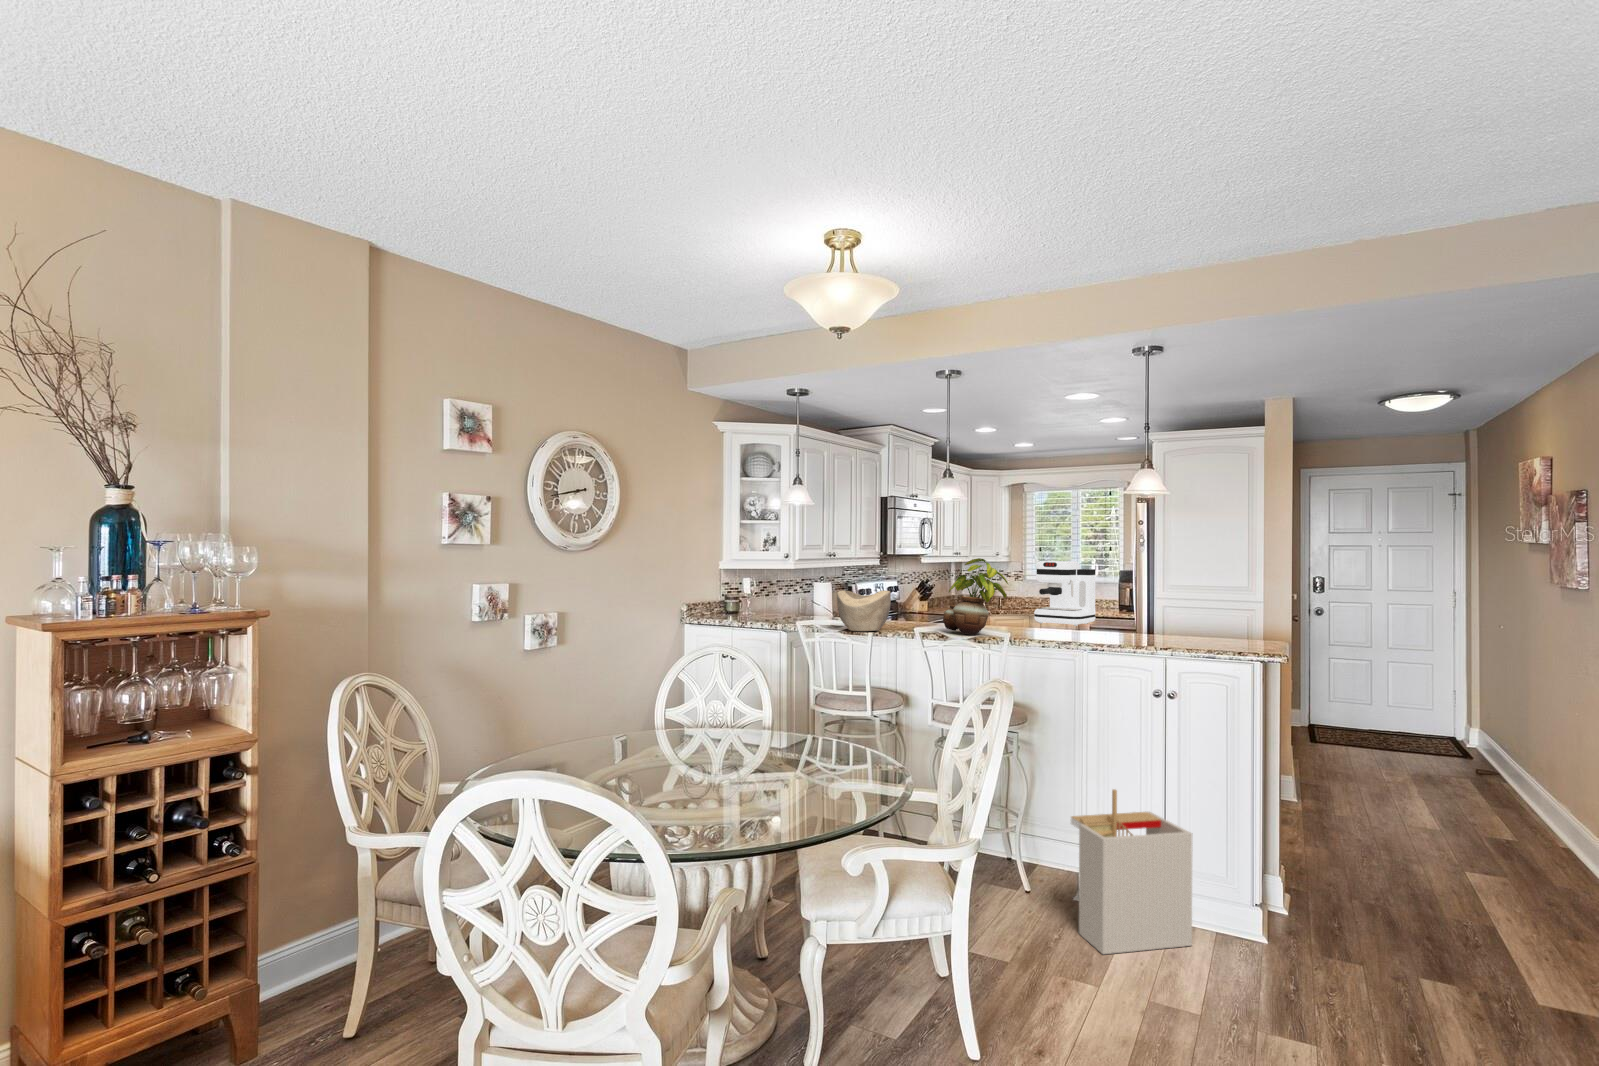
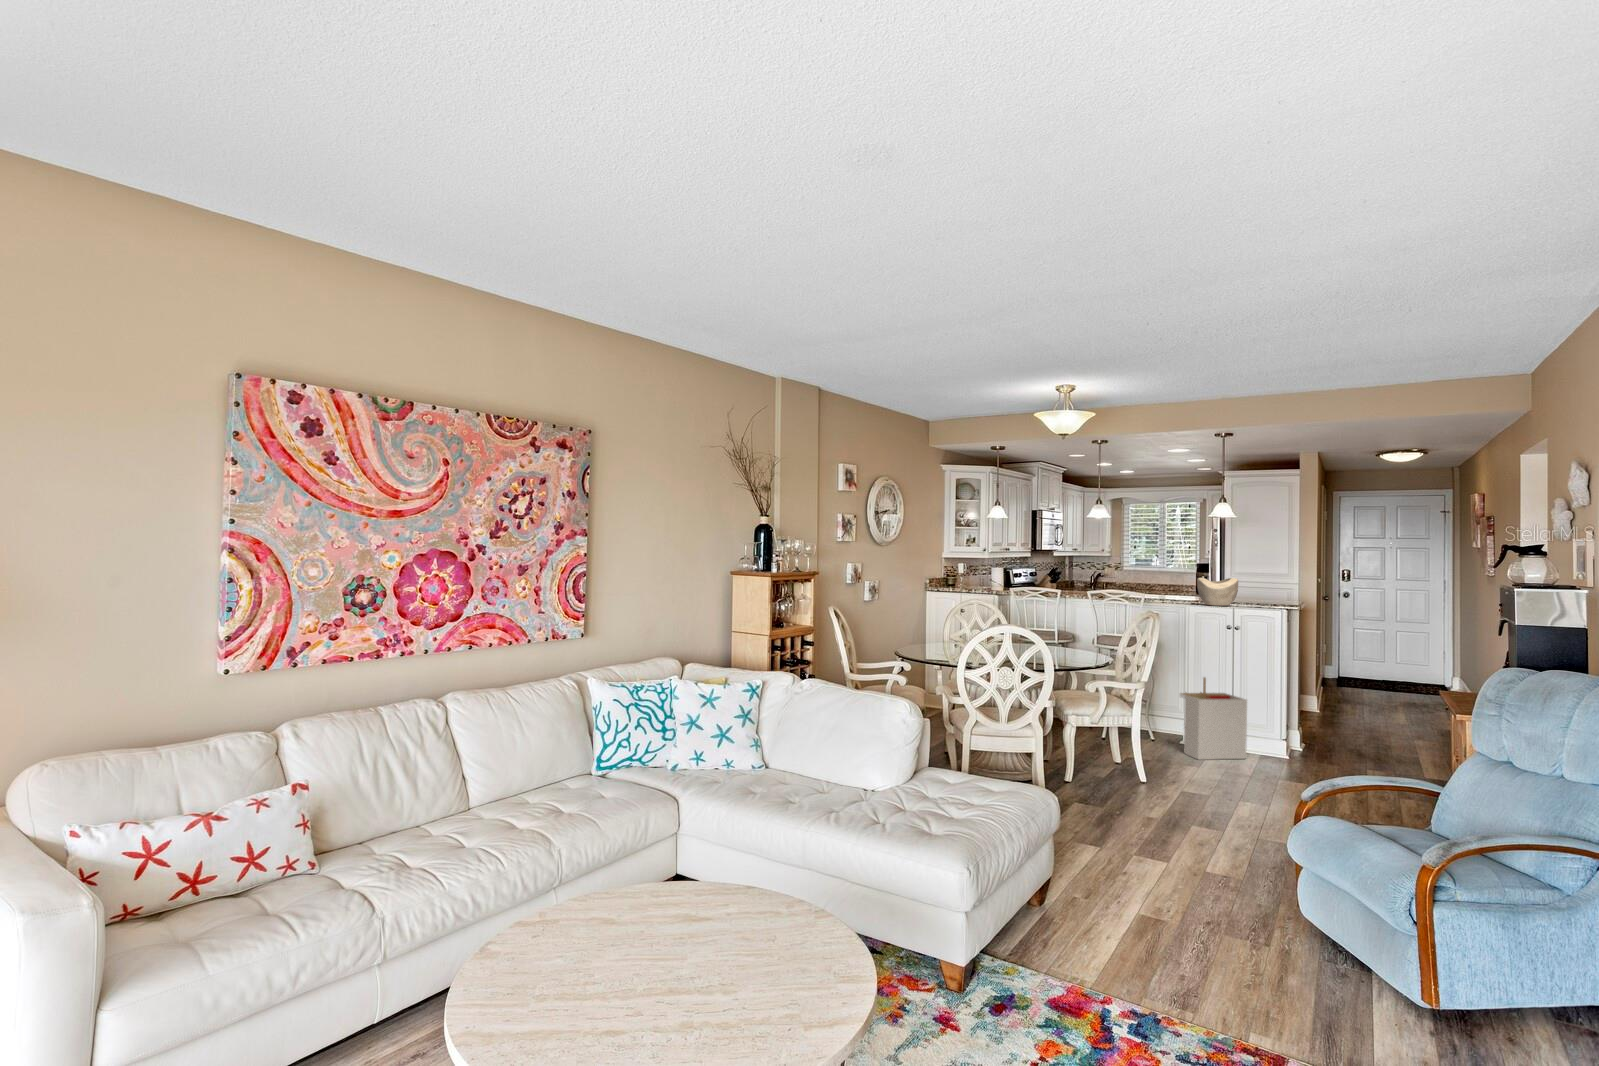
potted plant: present [943,558,1008,635] -> none [1094,553,1138,598]
coffee maker: present [1034,561,1096,626] -> none [1147,555,1187,596]
decorative bowl: present [837,590,891,631] -> present [1197,578,1238,606]

